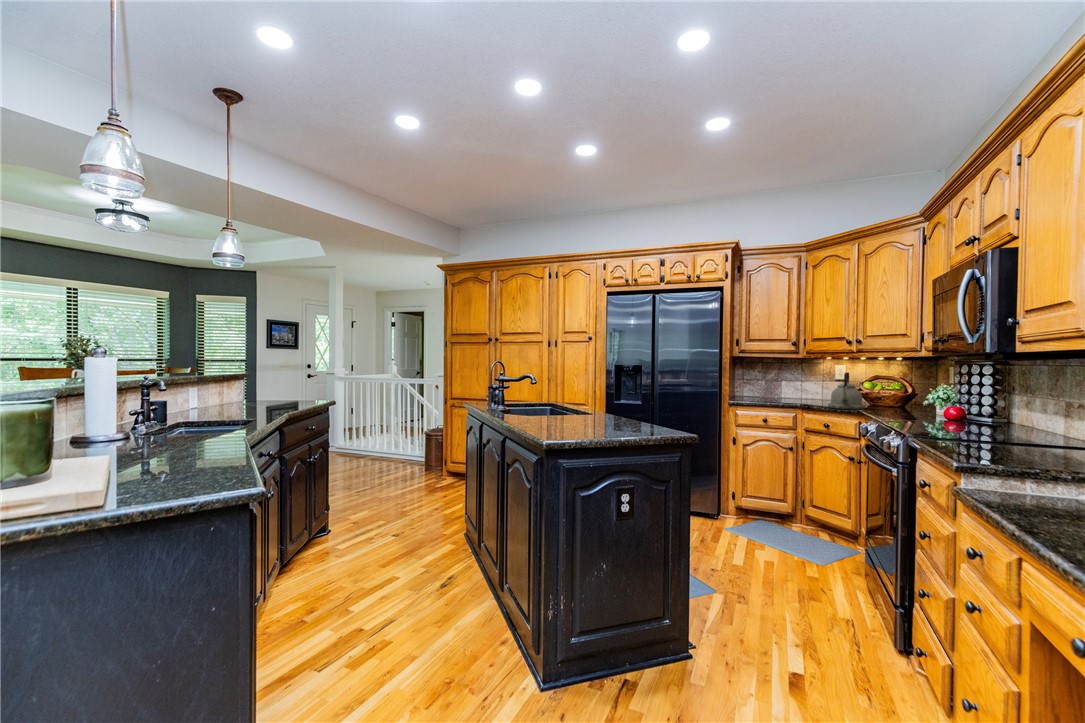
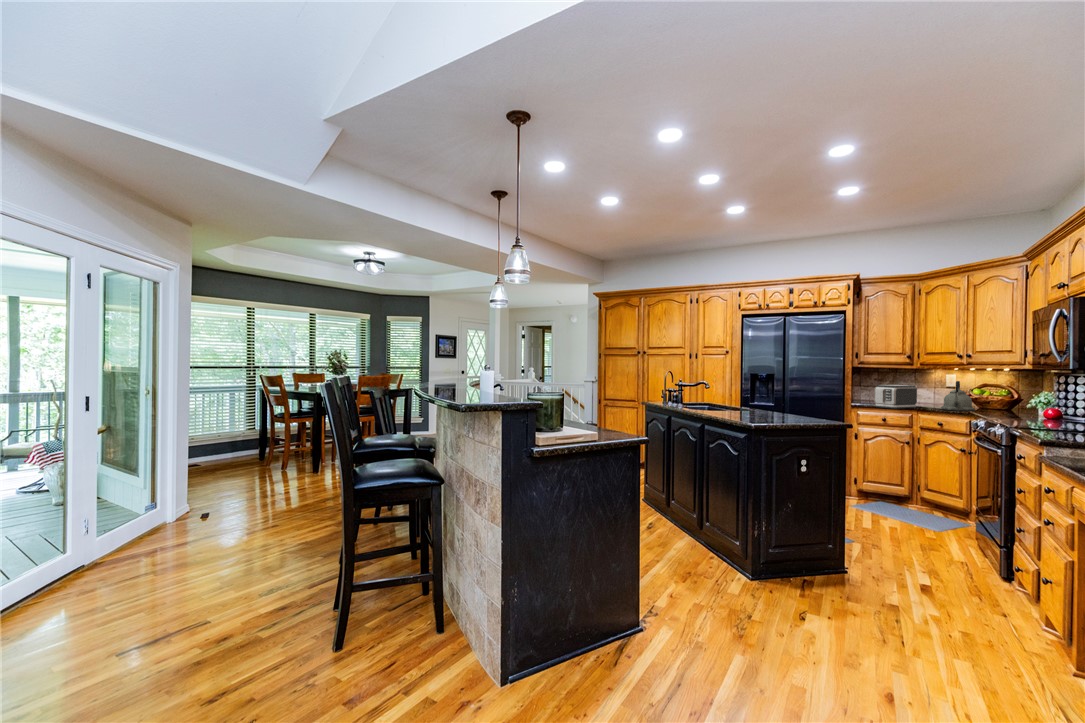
toaster: none [754,378,802,407] -> present [874,385,917,409]

